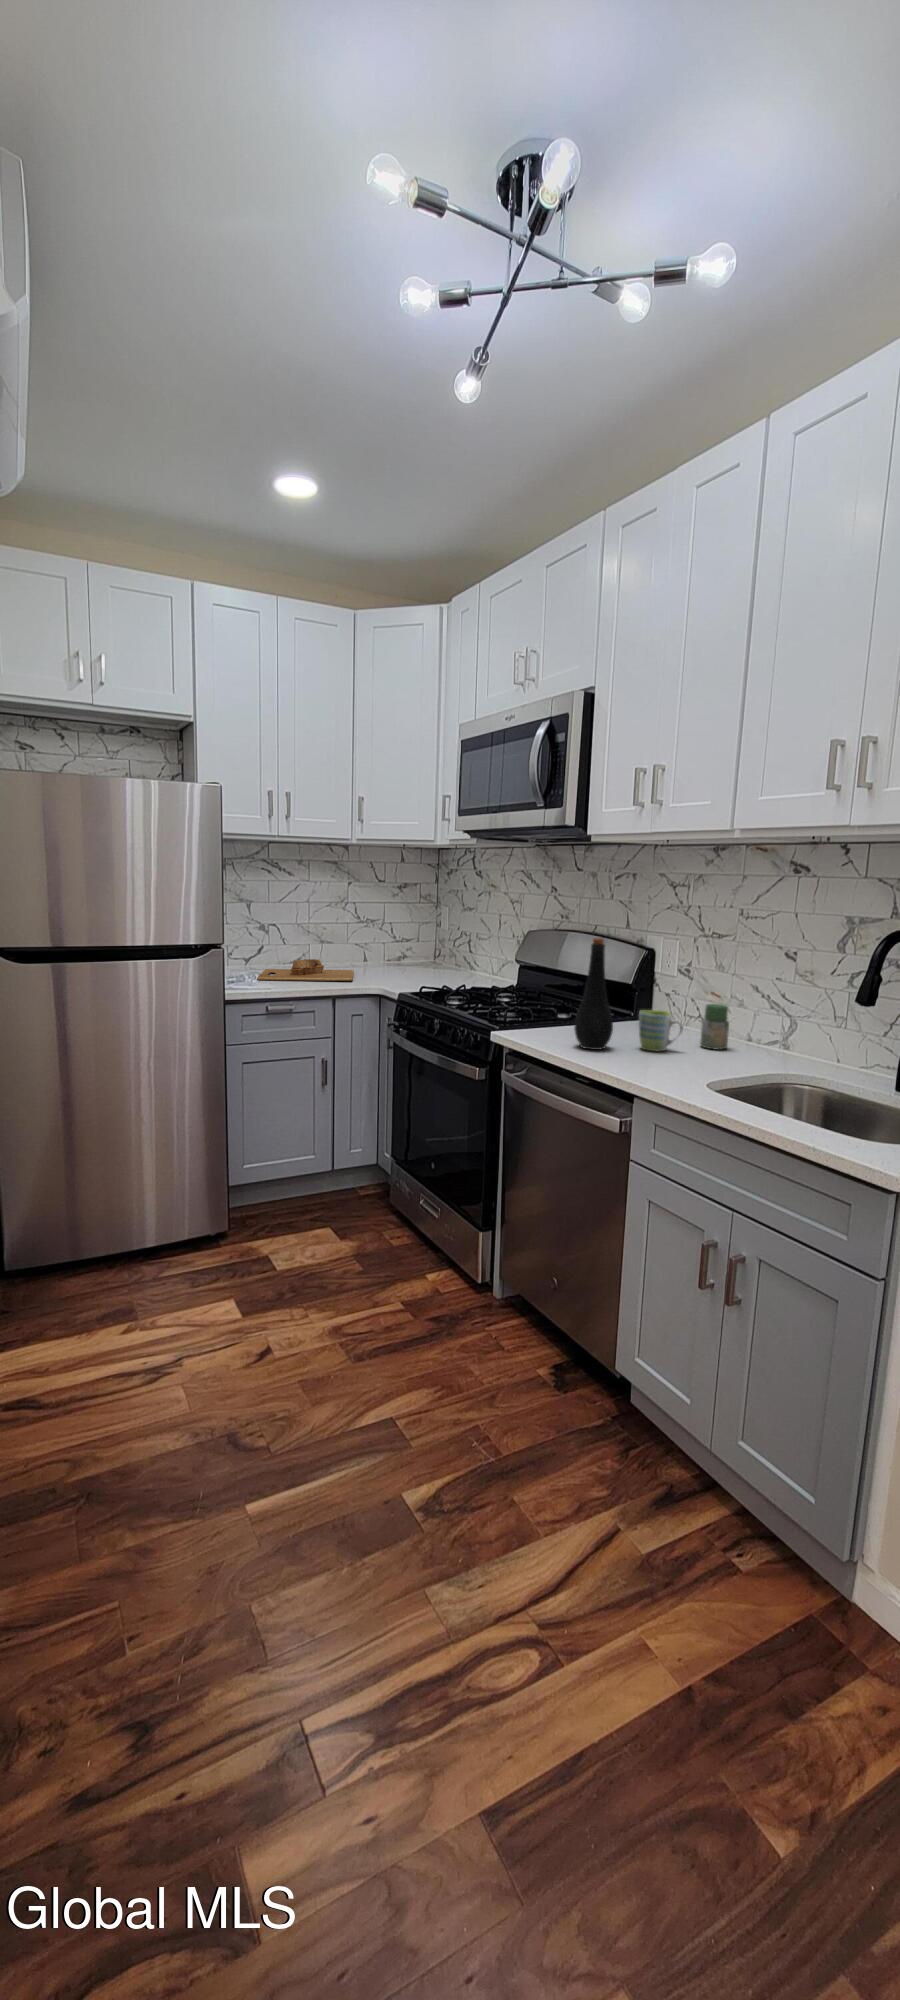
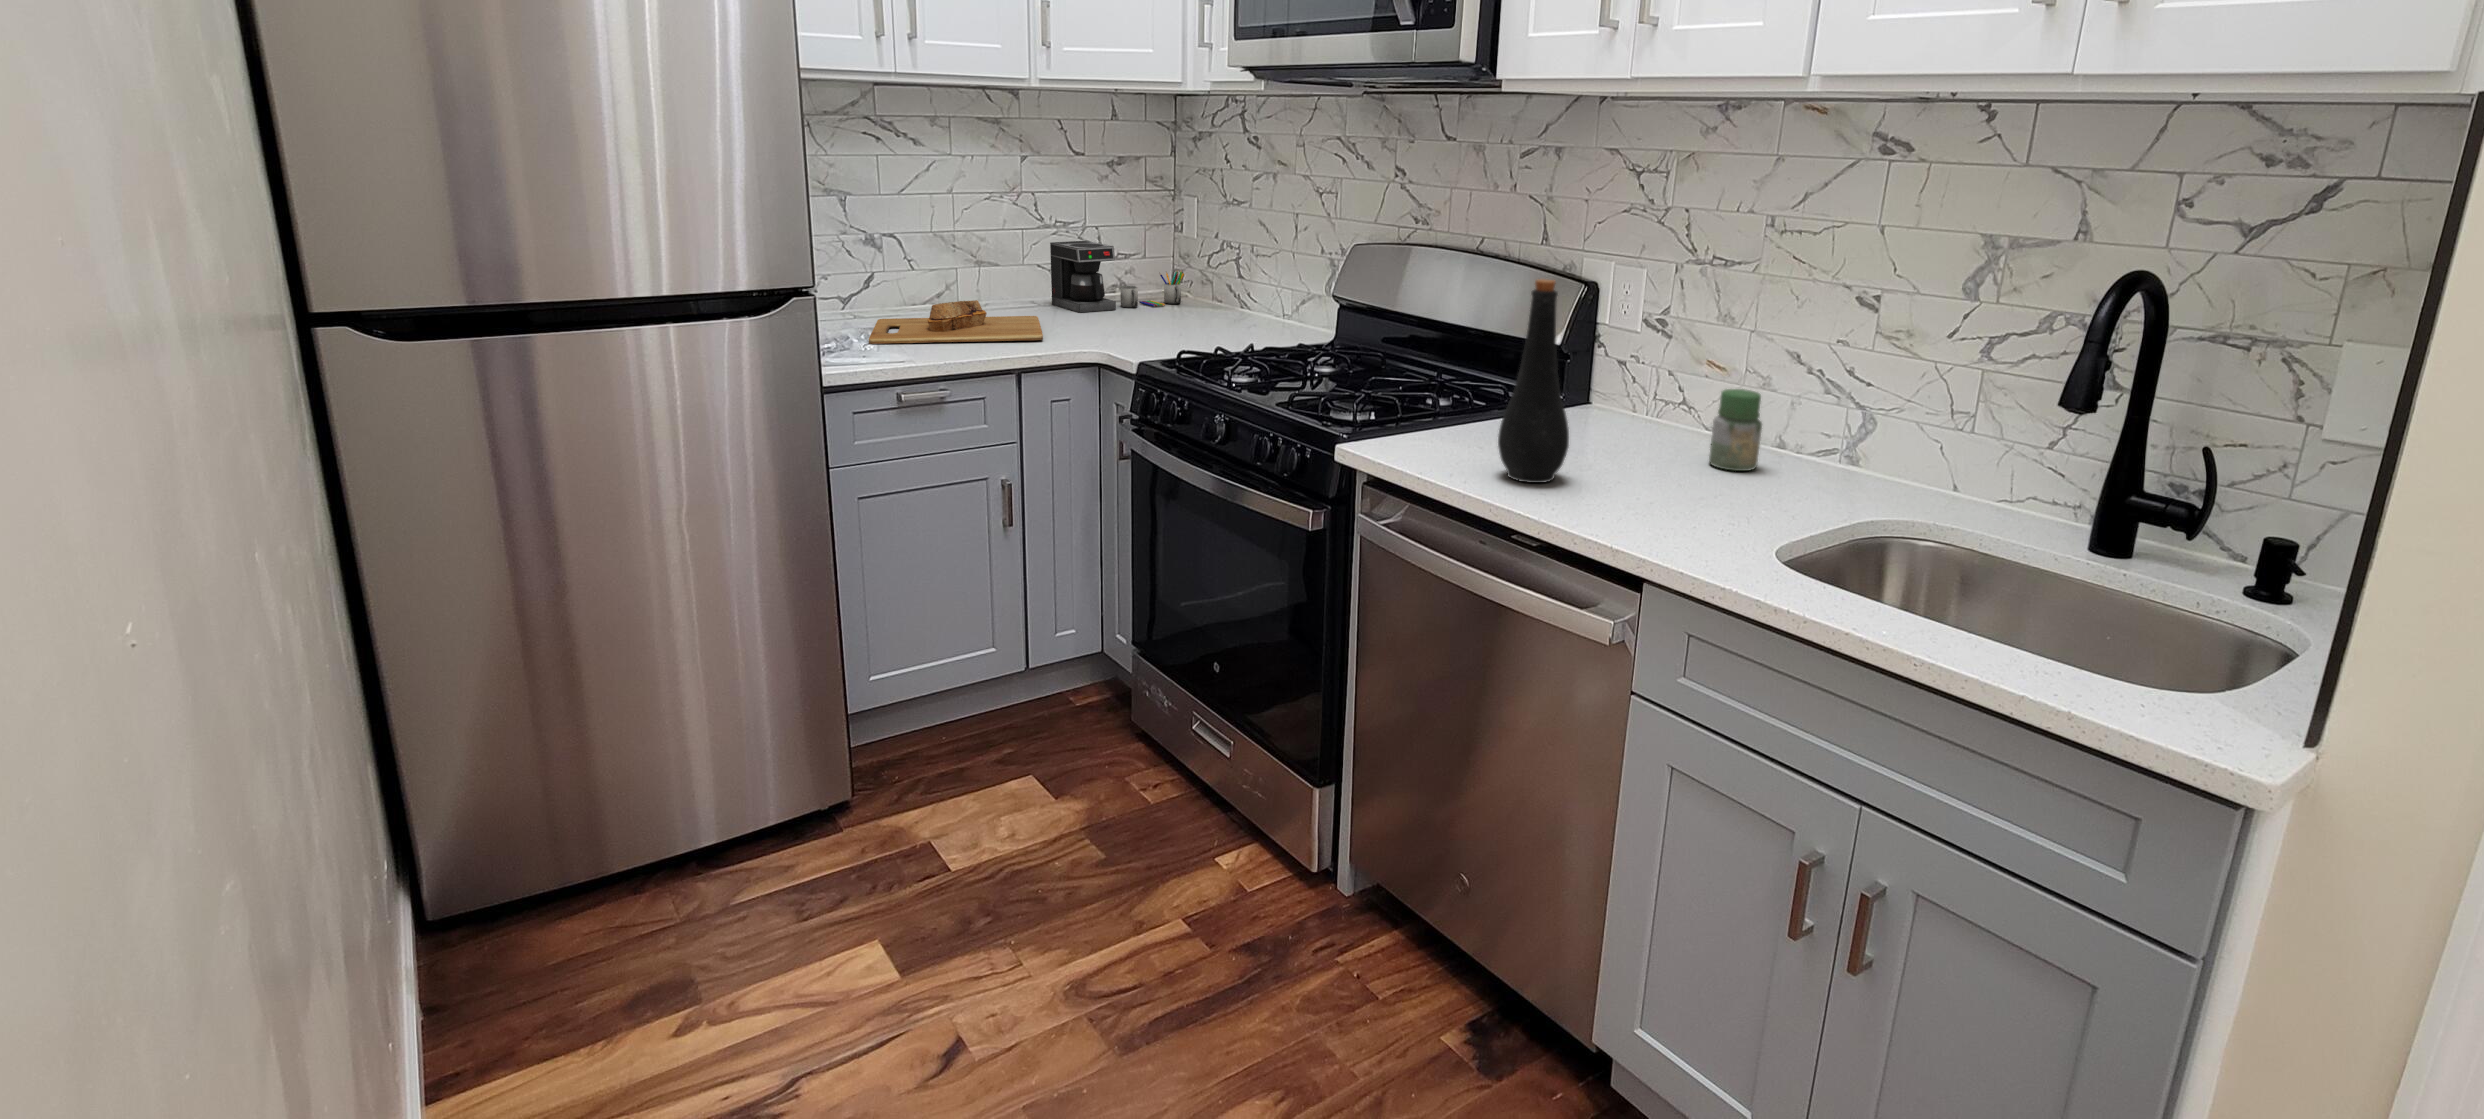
coffee maker: none [365,930,442,970] -> present [1050,241,1184,313]
mug: present [639,1010,683,1051] -> none [1611,405,1691,481]

